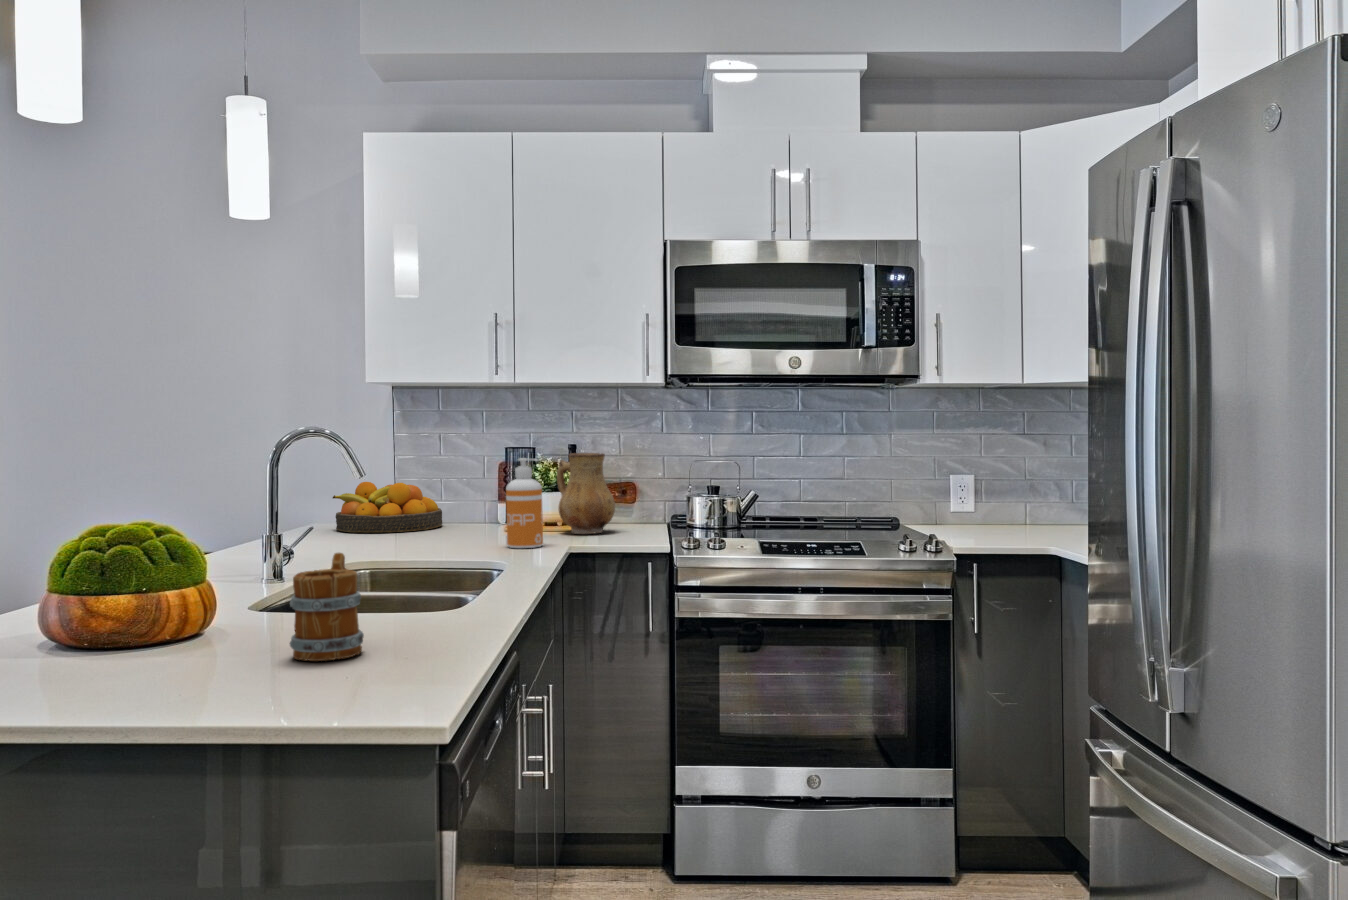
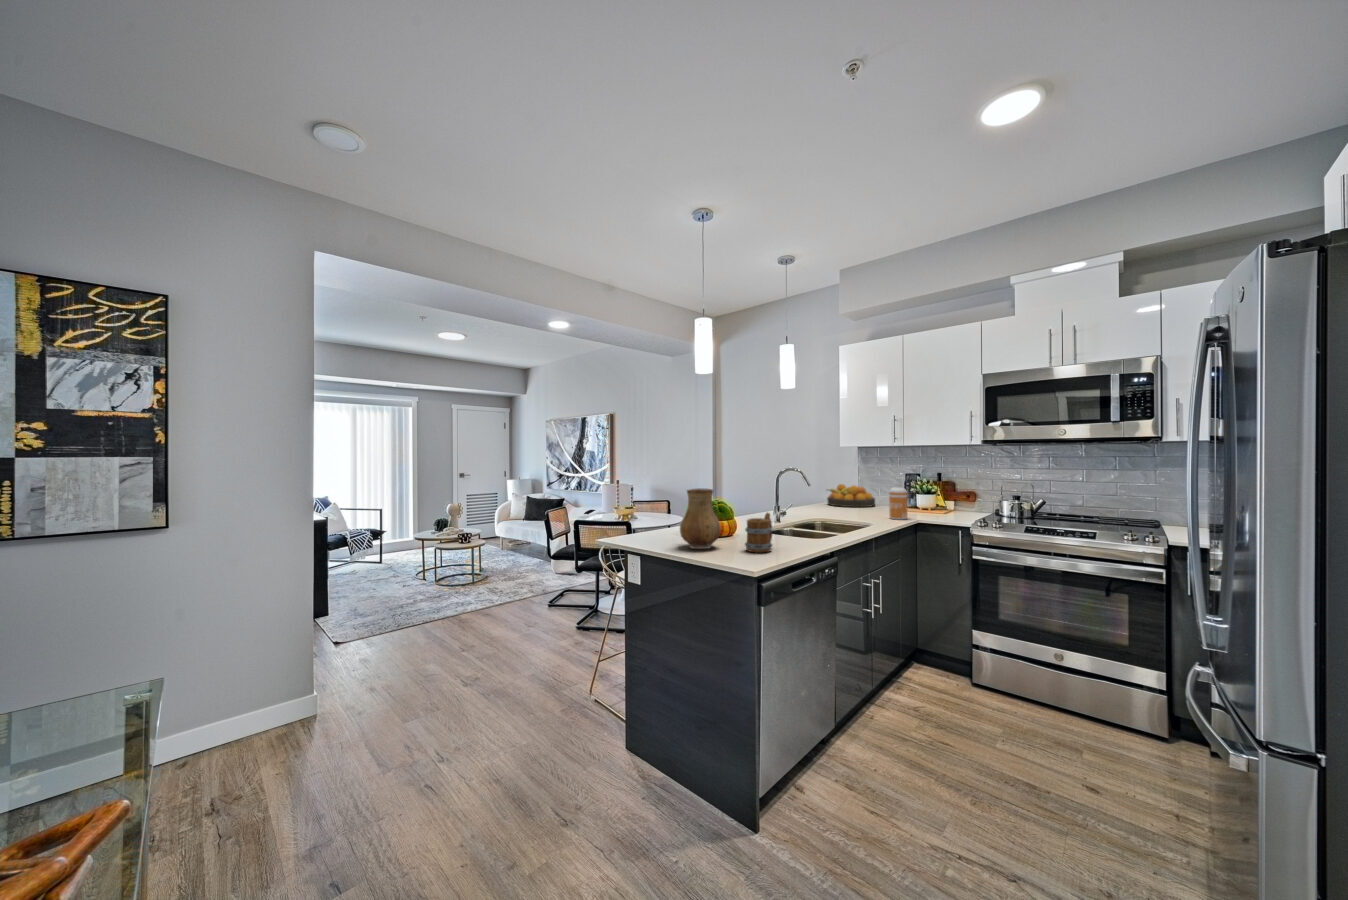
ceramic pitcher: present [557,453,615,534] -> present [680,488,721,549]

